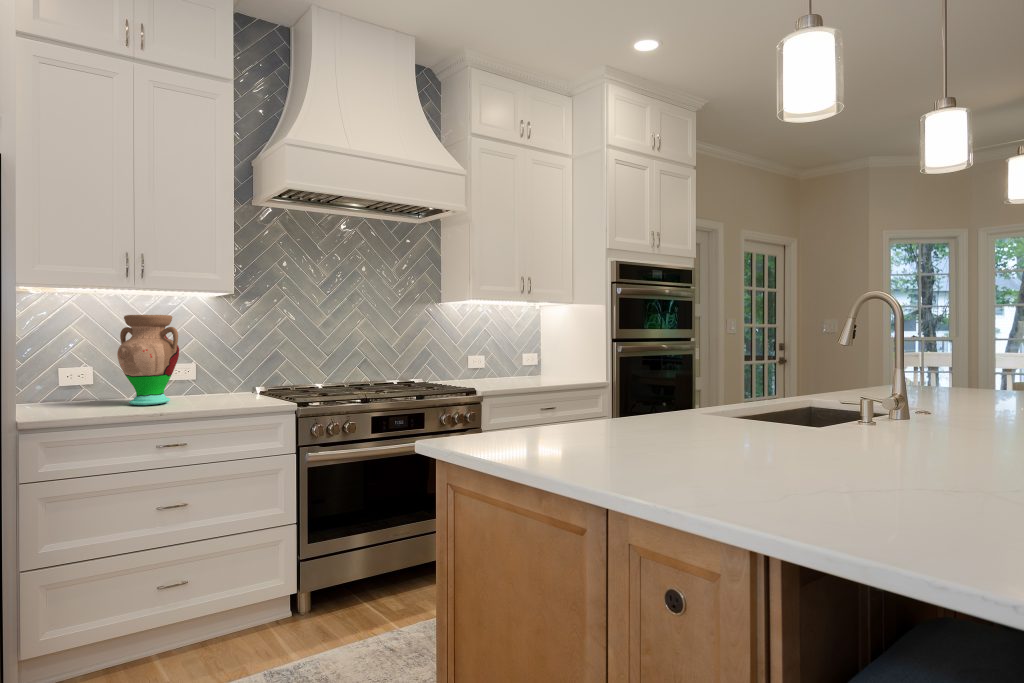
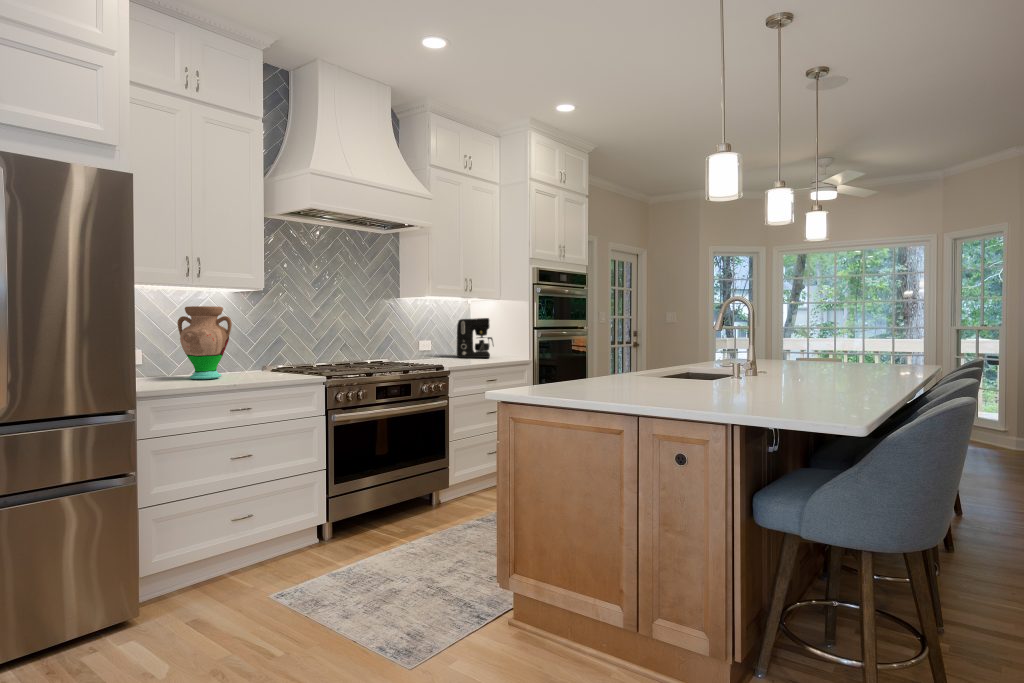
coffee maker: none [515,327,563,378] -> present [457,318,494,358]

